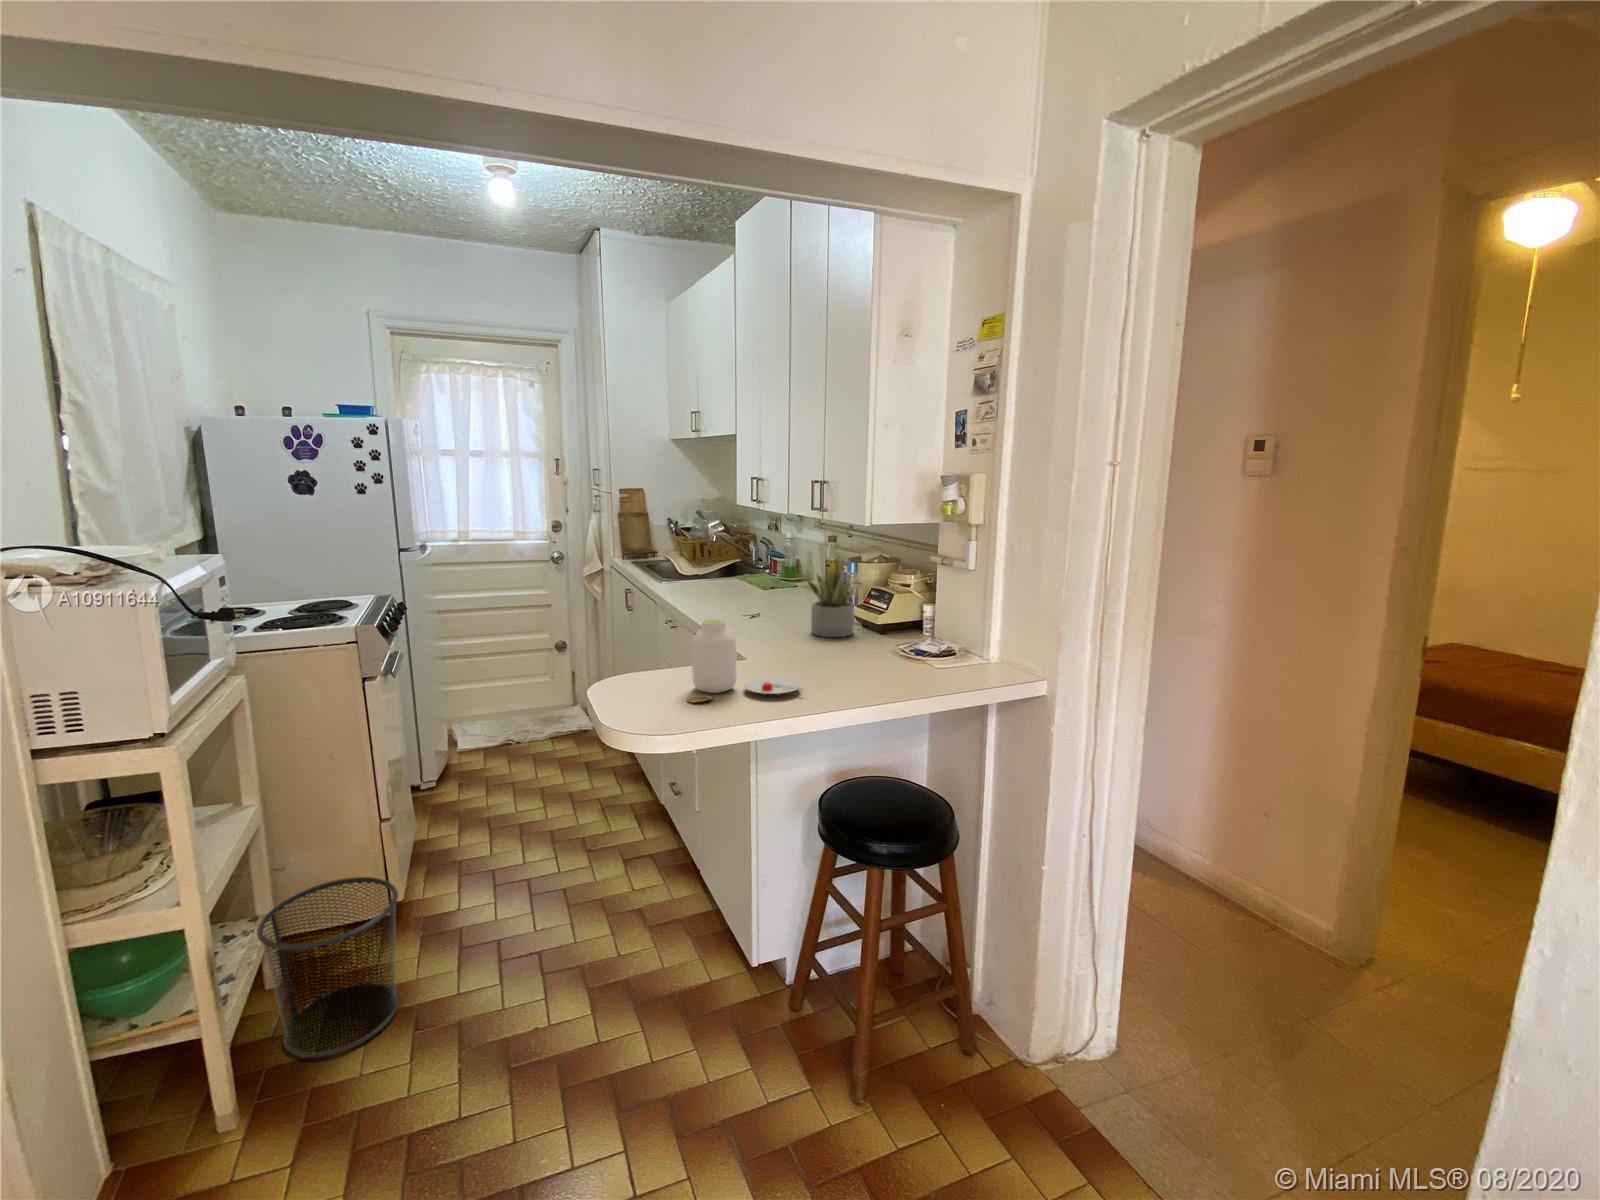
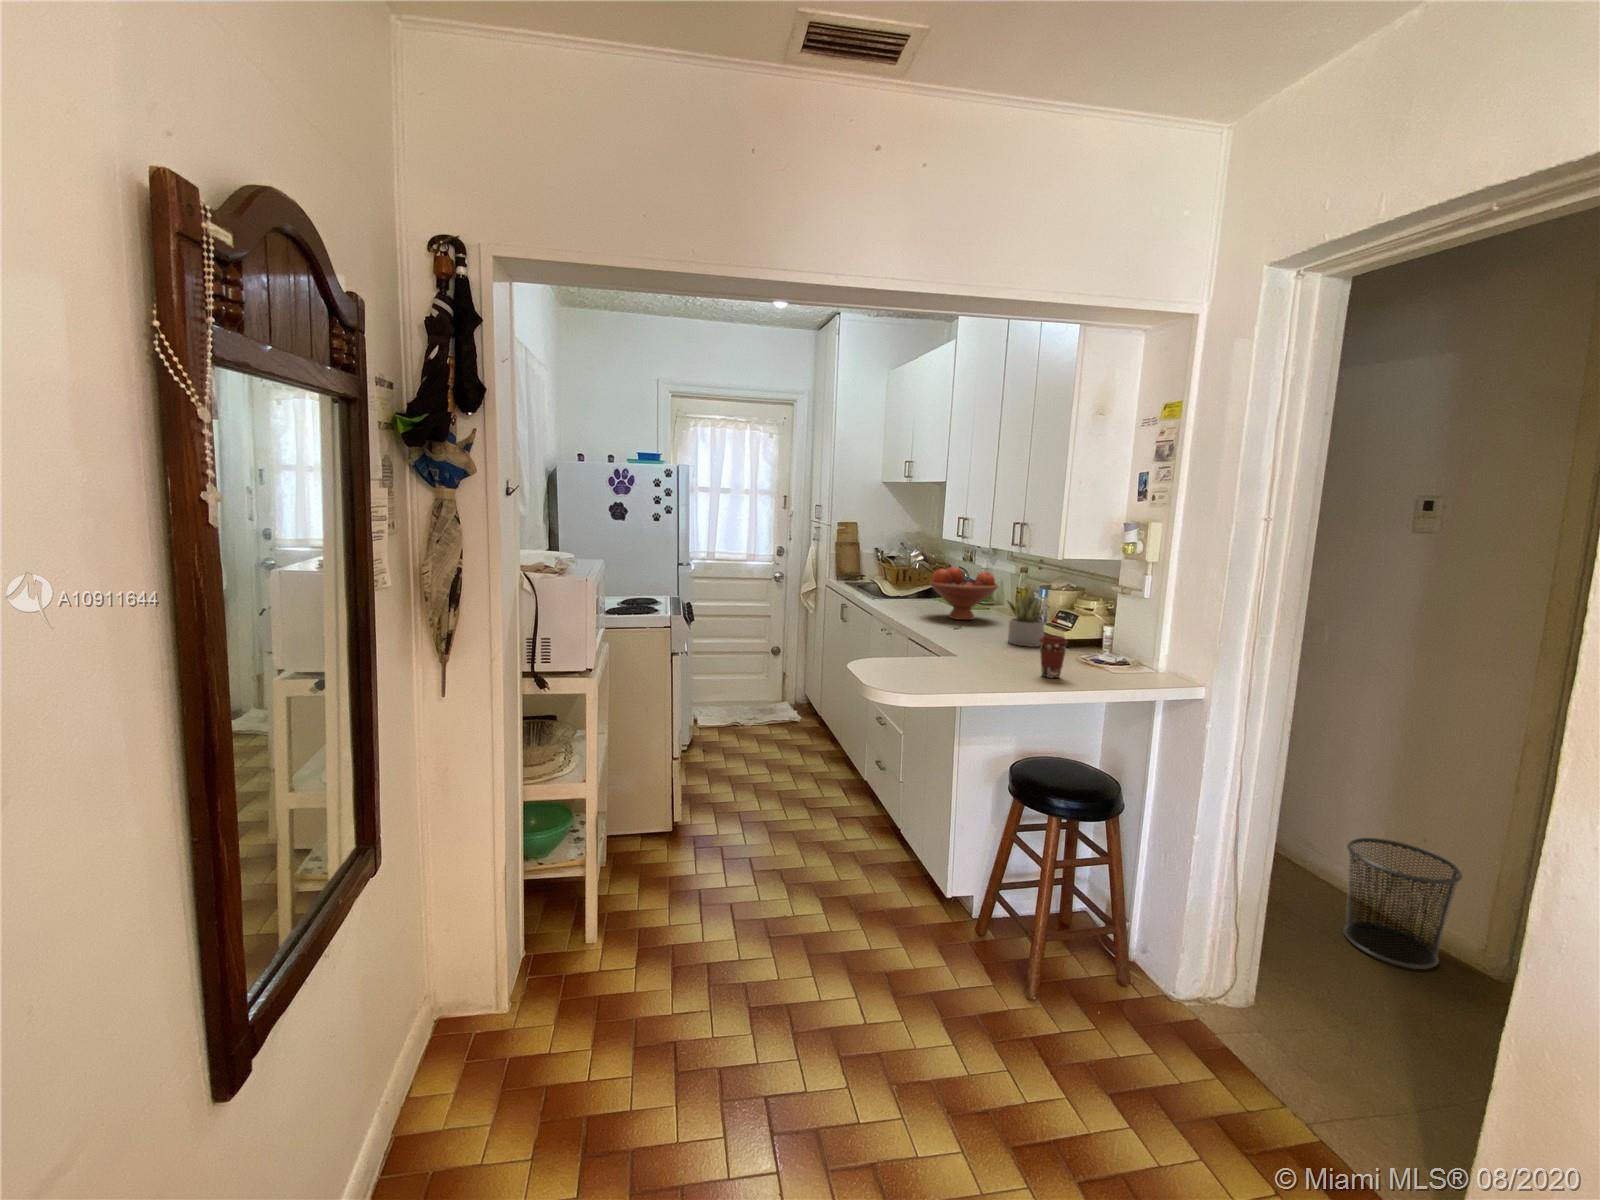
fruit bowl: none [718,538,802,604] -> present [929,567,998,620]
jar: present [687,619,801,703] -> none [924,620,1009,676]
coffee cup: none [842,629,880,688] -> present [1039,635,1068,678]
trash can: present [257,877,399,1057] -> present [1343,838,1462,969]

